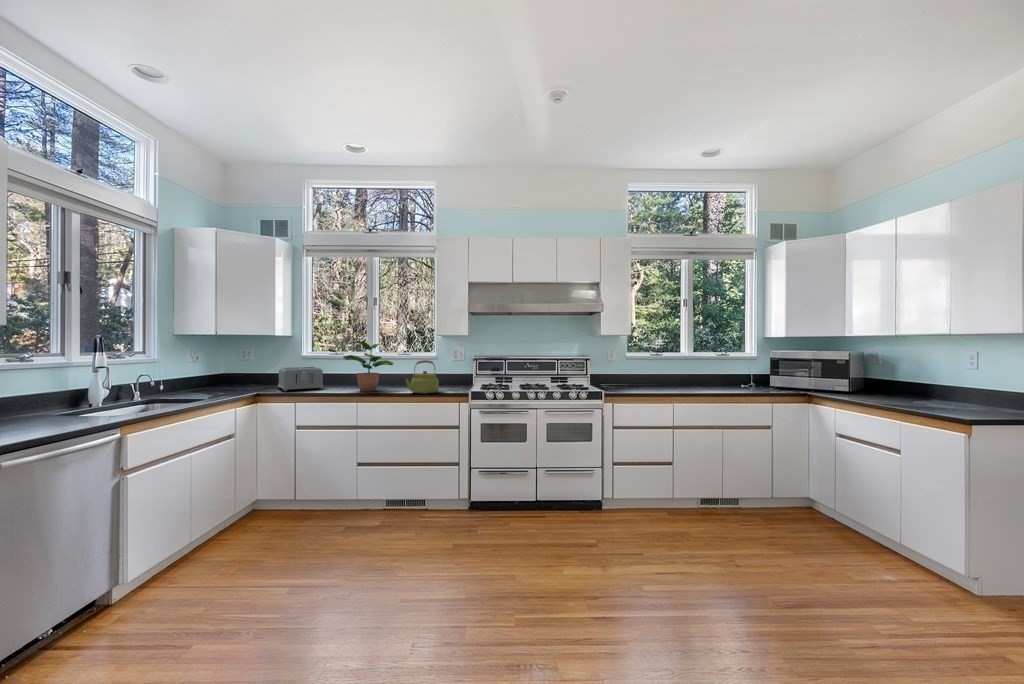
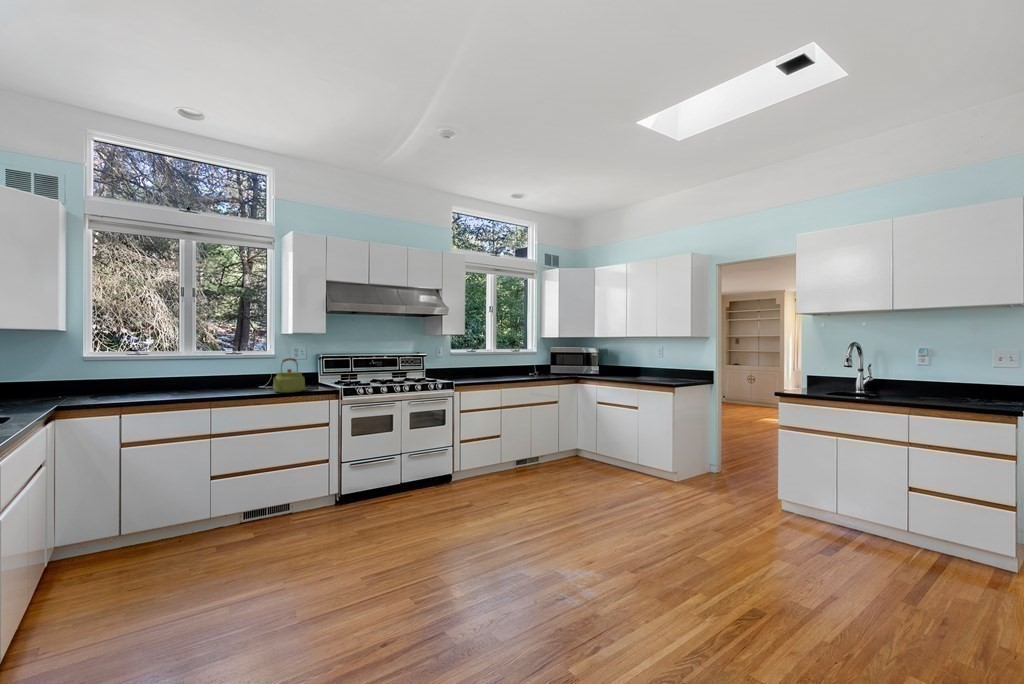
potted plant: present [343,341,394,392] -> none [181,337,244,395]
toaster: present [278,367,324,391] -> none [57,369,141,401]

